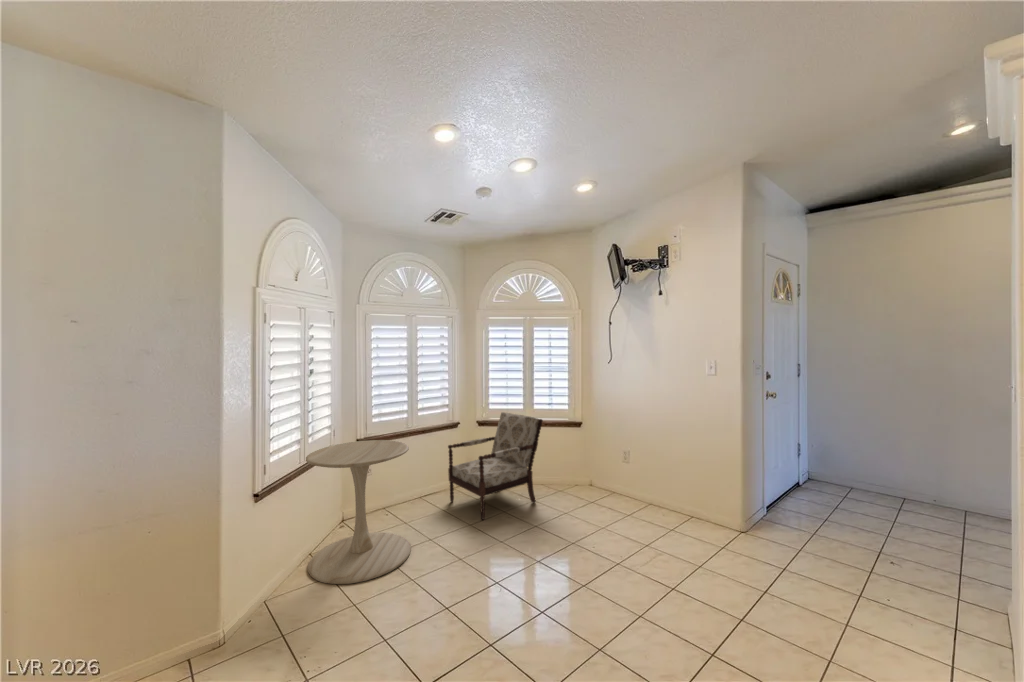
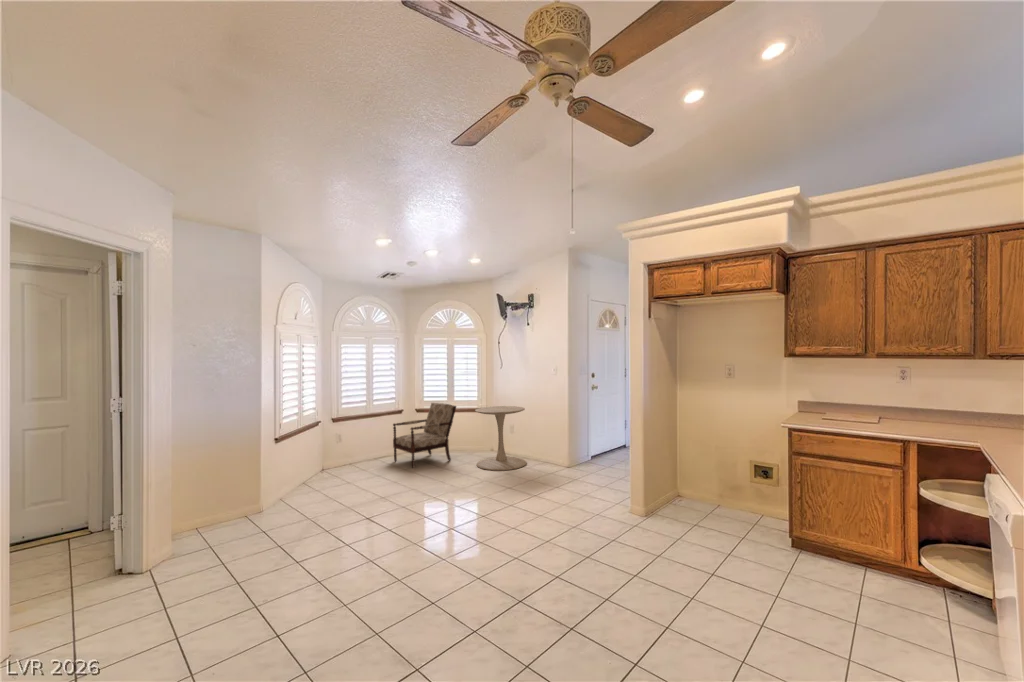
pedestal table: present [306,440,411,584] -> present [475,406,526,471]

